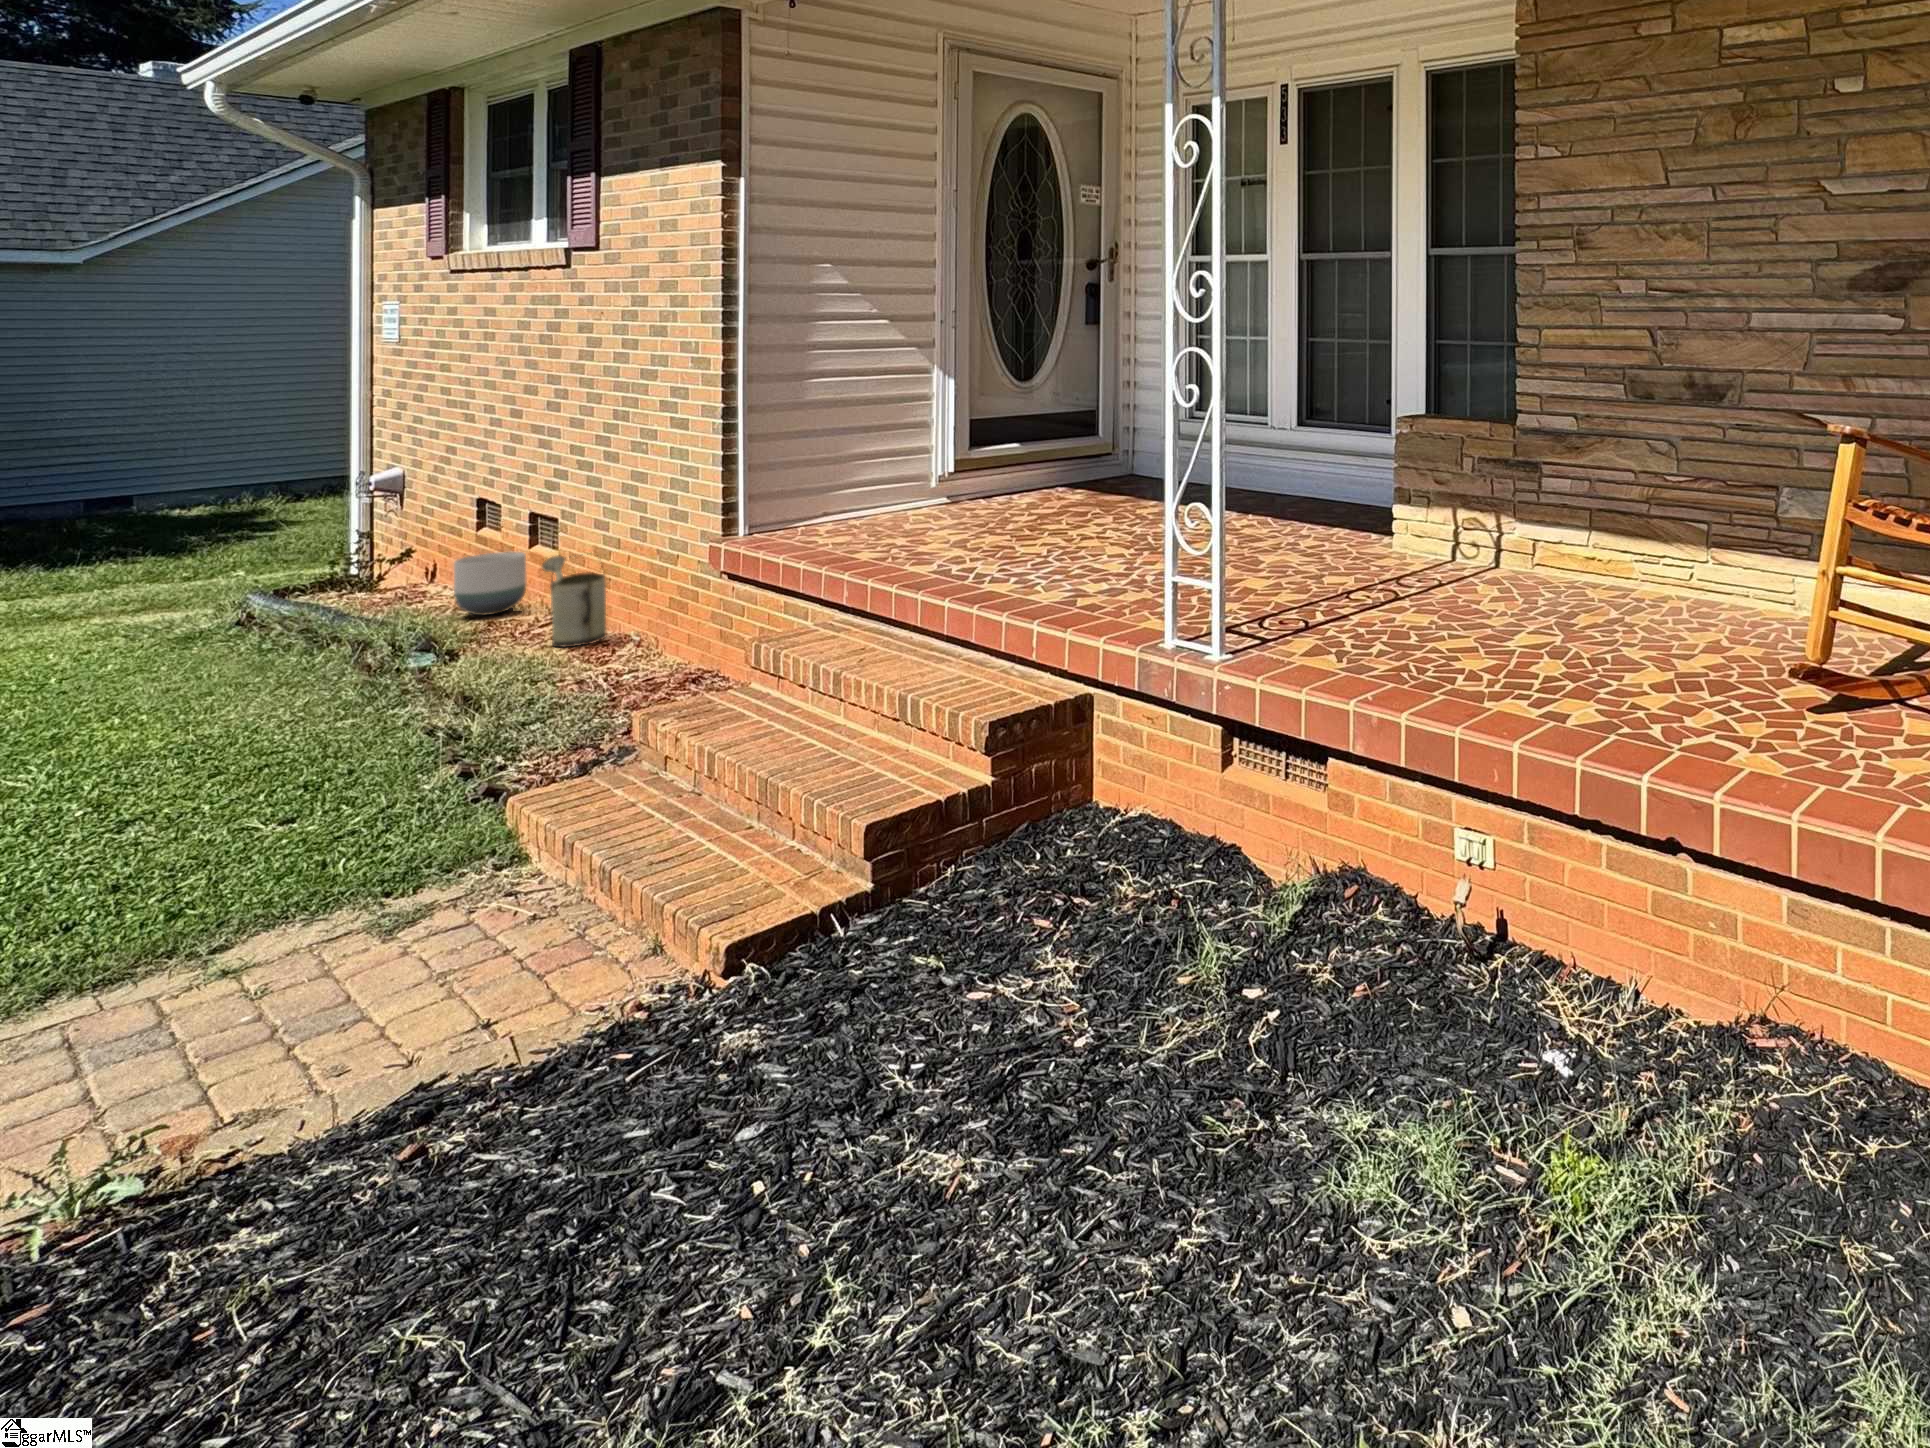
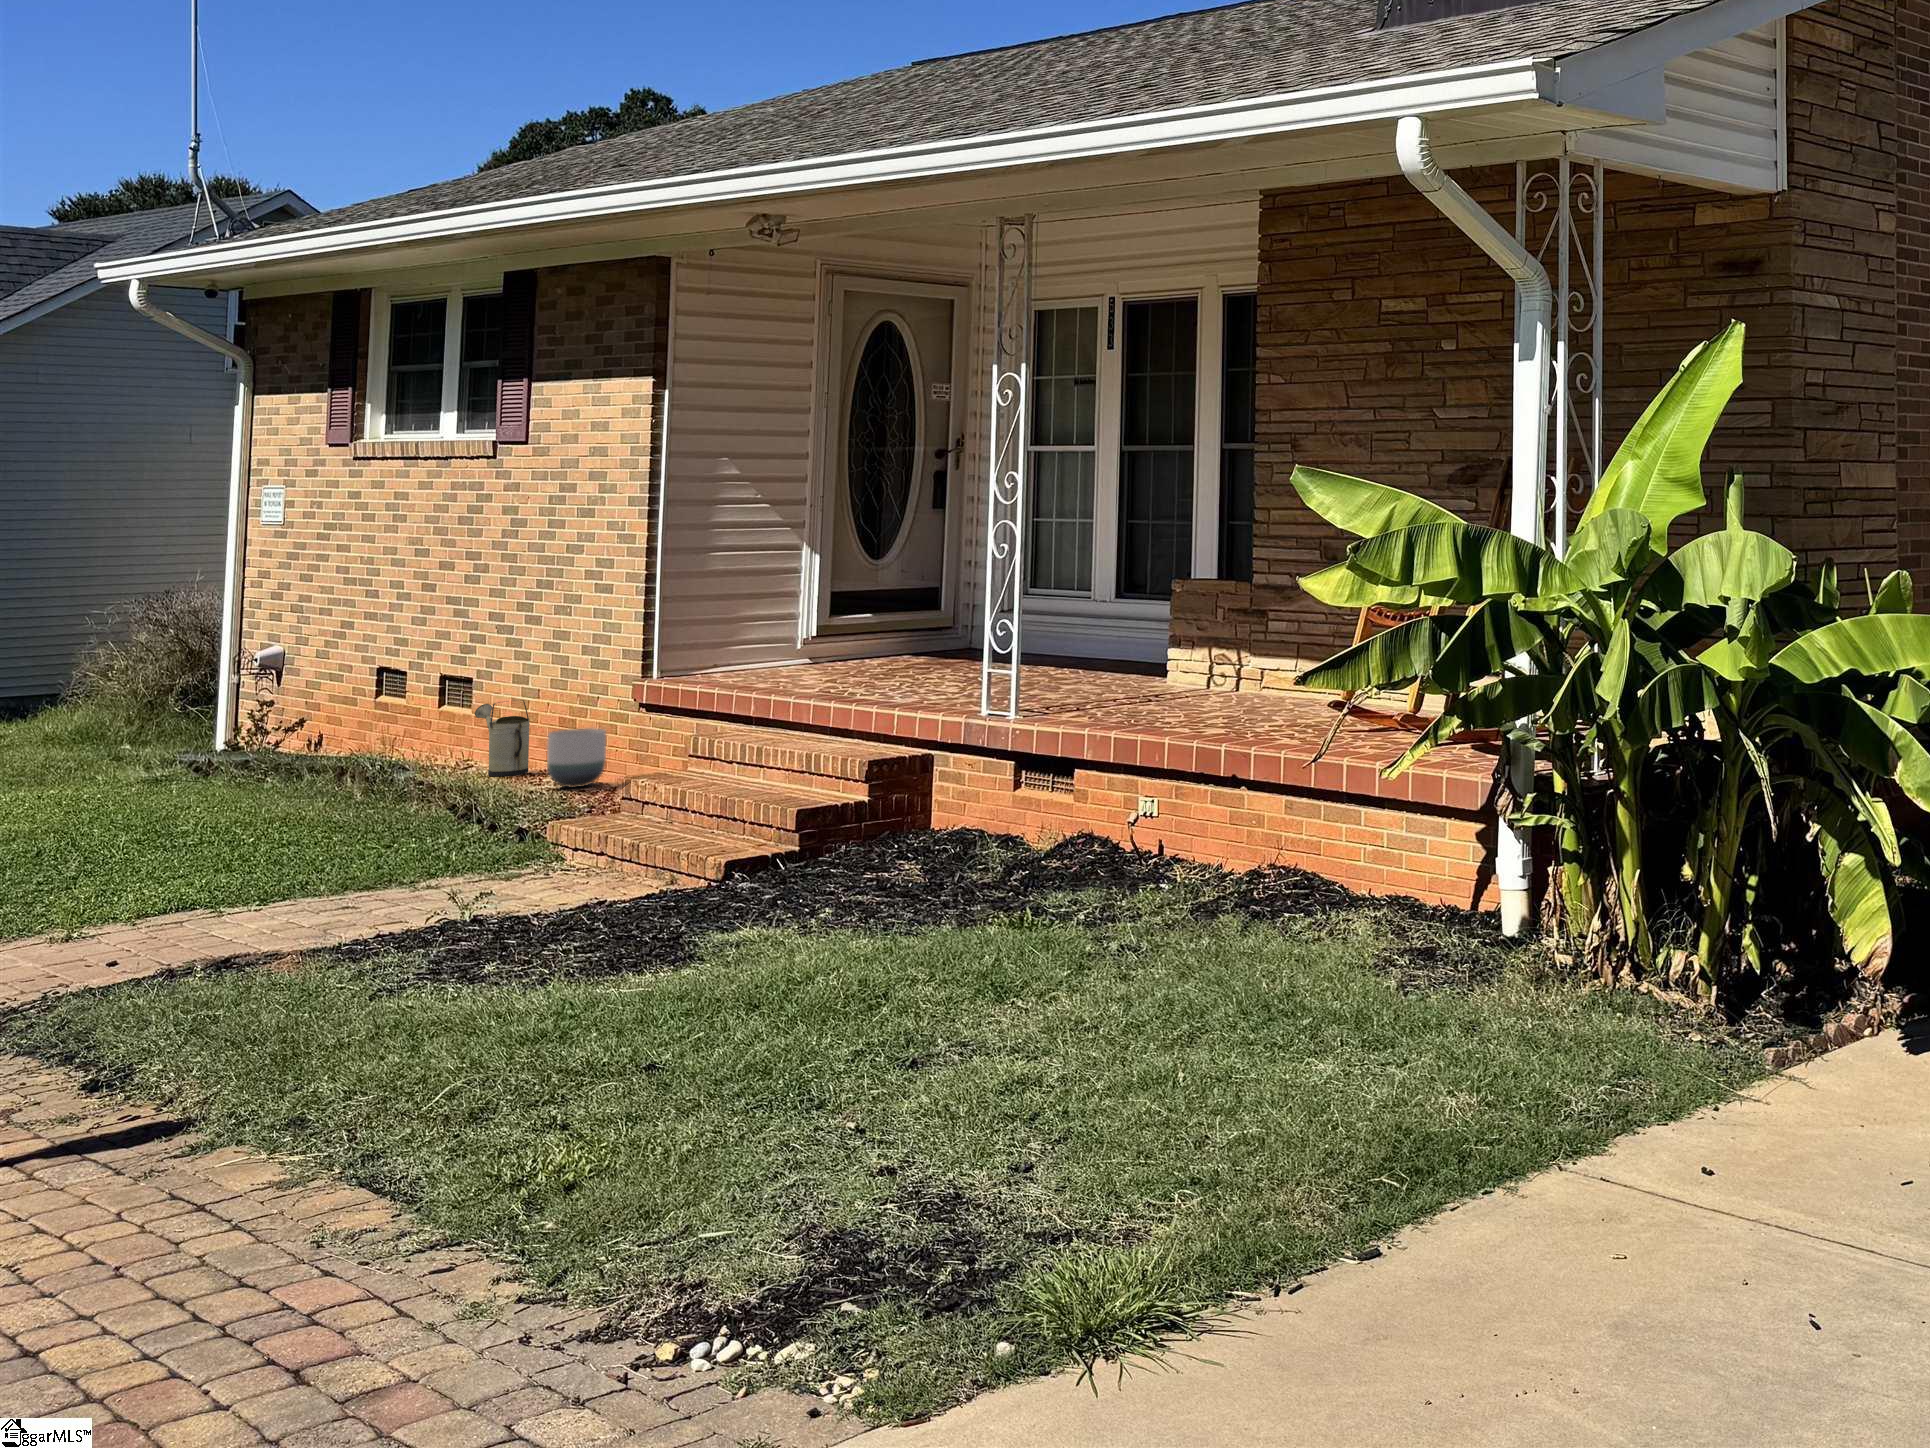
planter: present [454,552,526,615] -> present [547,728,606,788]

